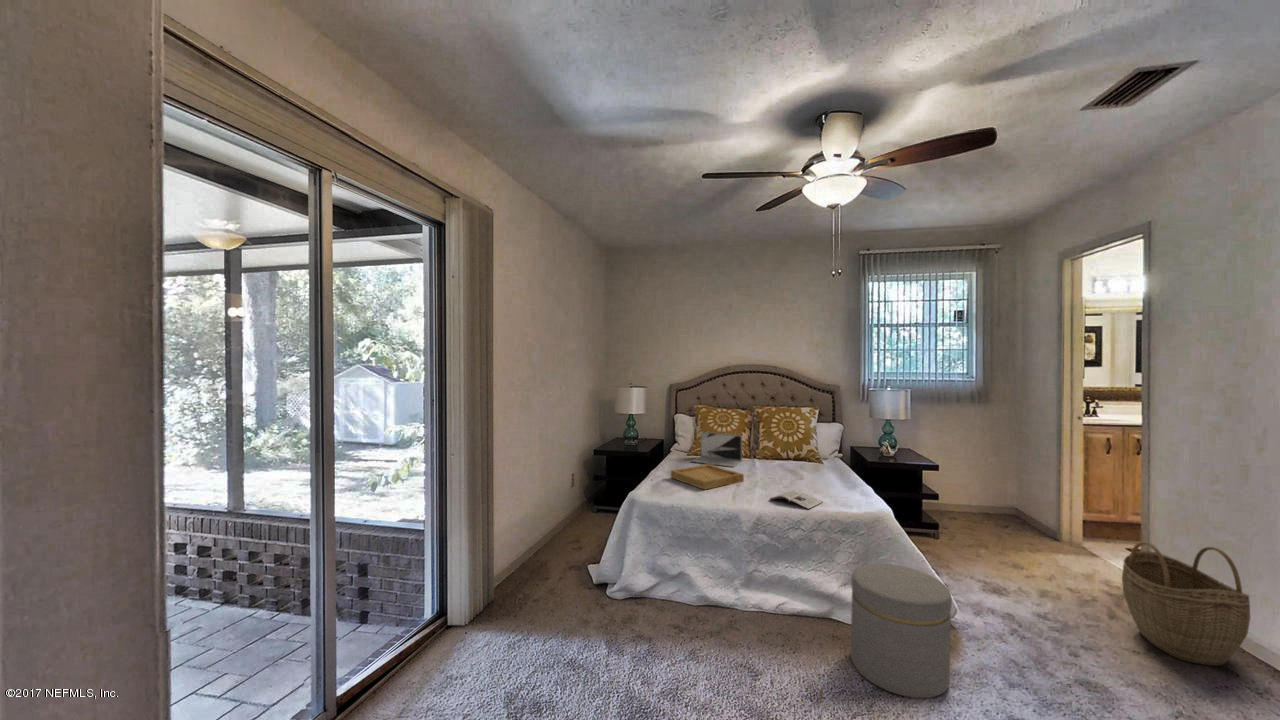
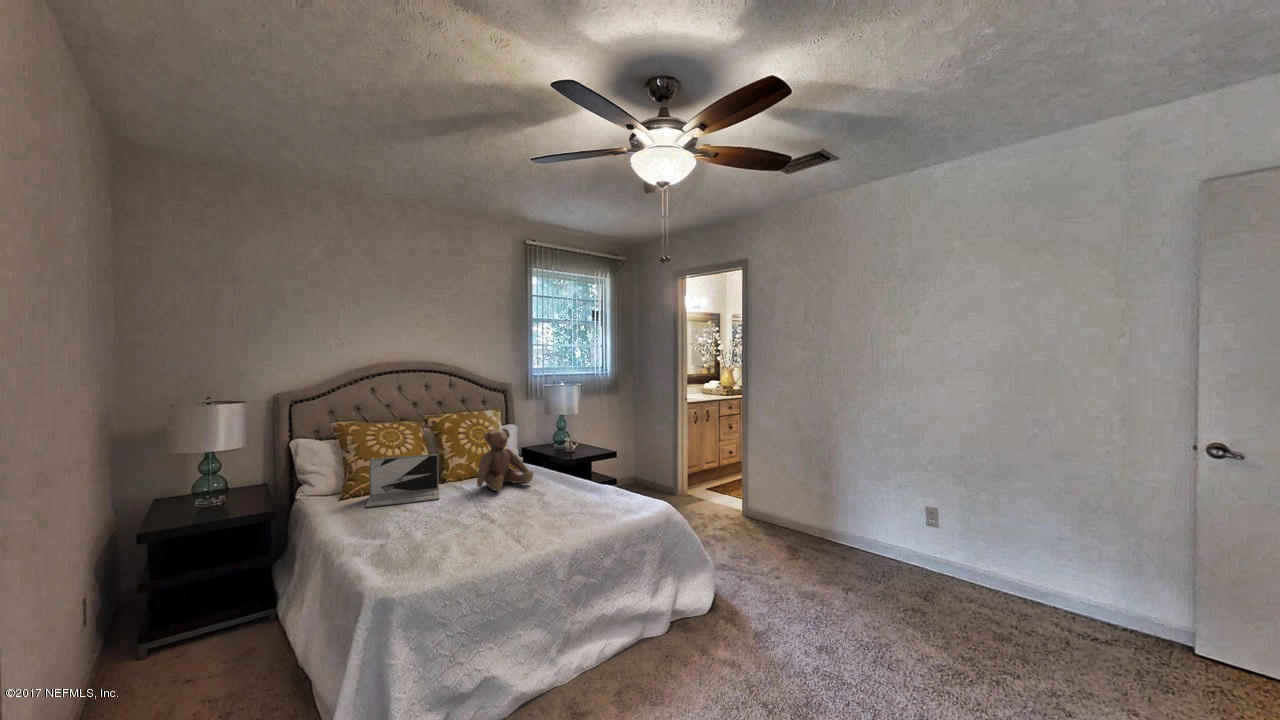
teddy bear: none [762,423,811,470] -> present [477,428,533,490]
tray: present [671,464,744,490] -> none [371,502,482,539]
magazine: present [770,490,823,509] -> none [550,504,604,525]
woven basket: present [1122,542,1250,666] -> none [770,470,838,553]
ottoman: present [851,564,952,698] -> none [688,549,782,685]

